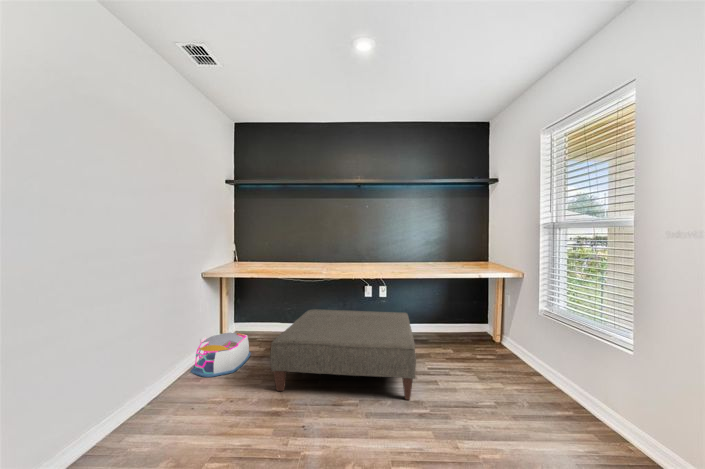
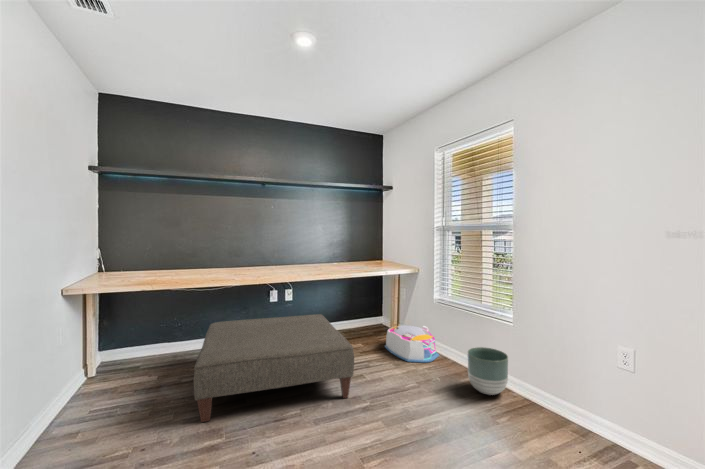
storage bin: present [190,333,251,377] -> present [385,325,439,362]
planter: none [562,374,624,440] -> present [468,347,508,395]

